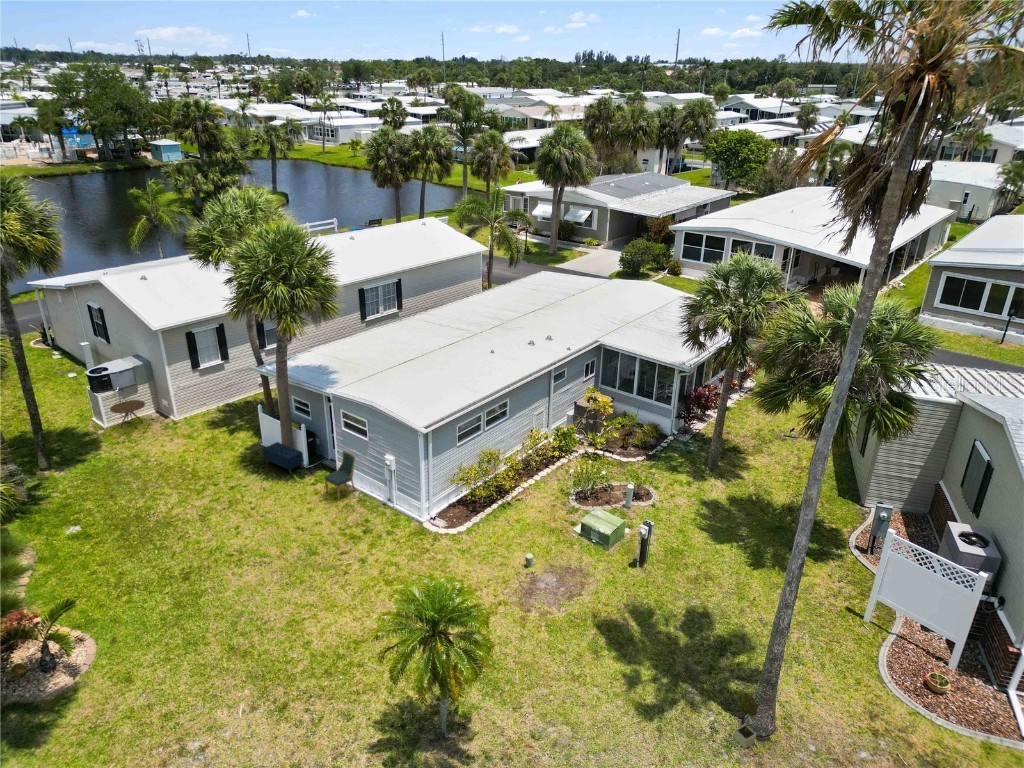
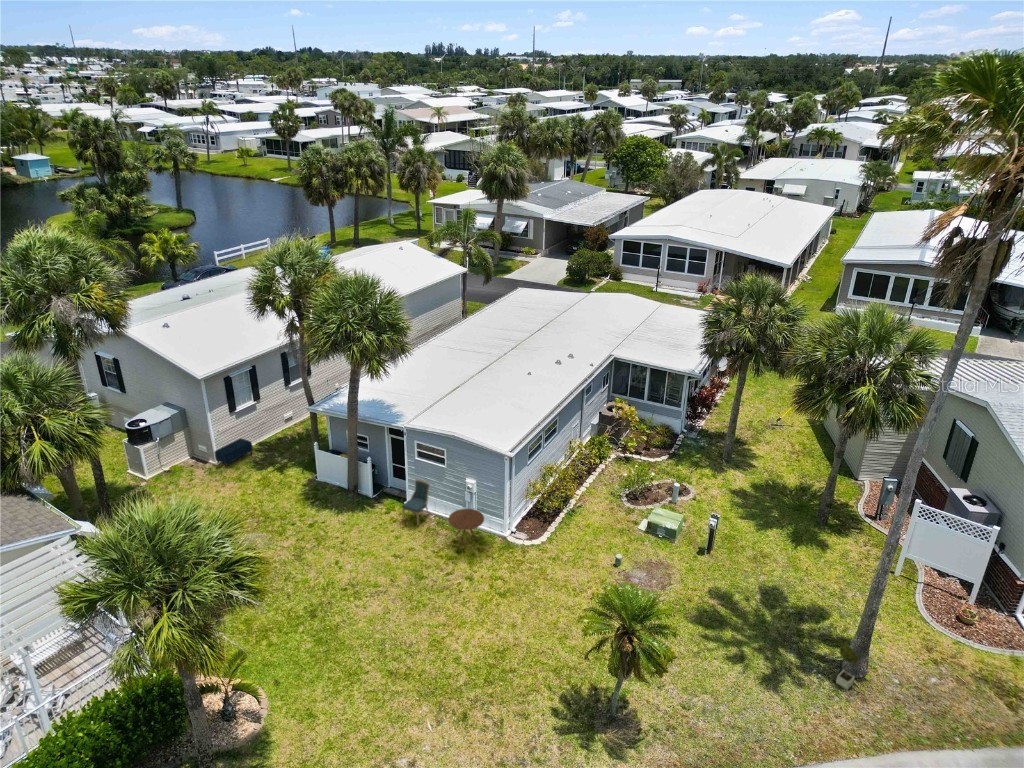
round table: present [110,400,145,428] -> present [448,509,484,544]
bench: present [263,442,304,474] -> present [215,438,253,468]

